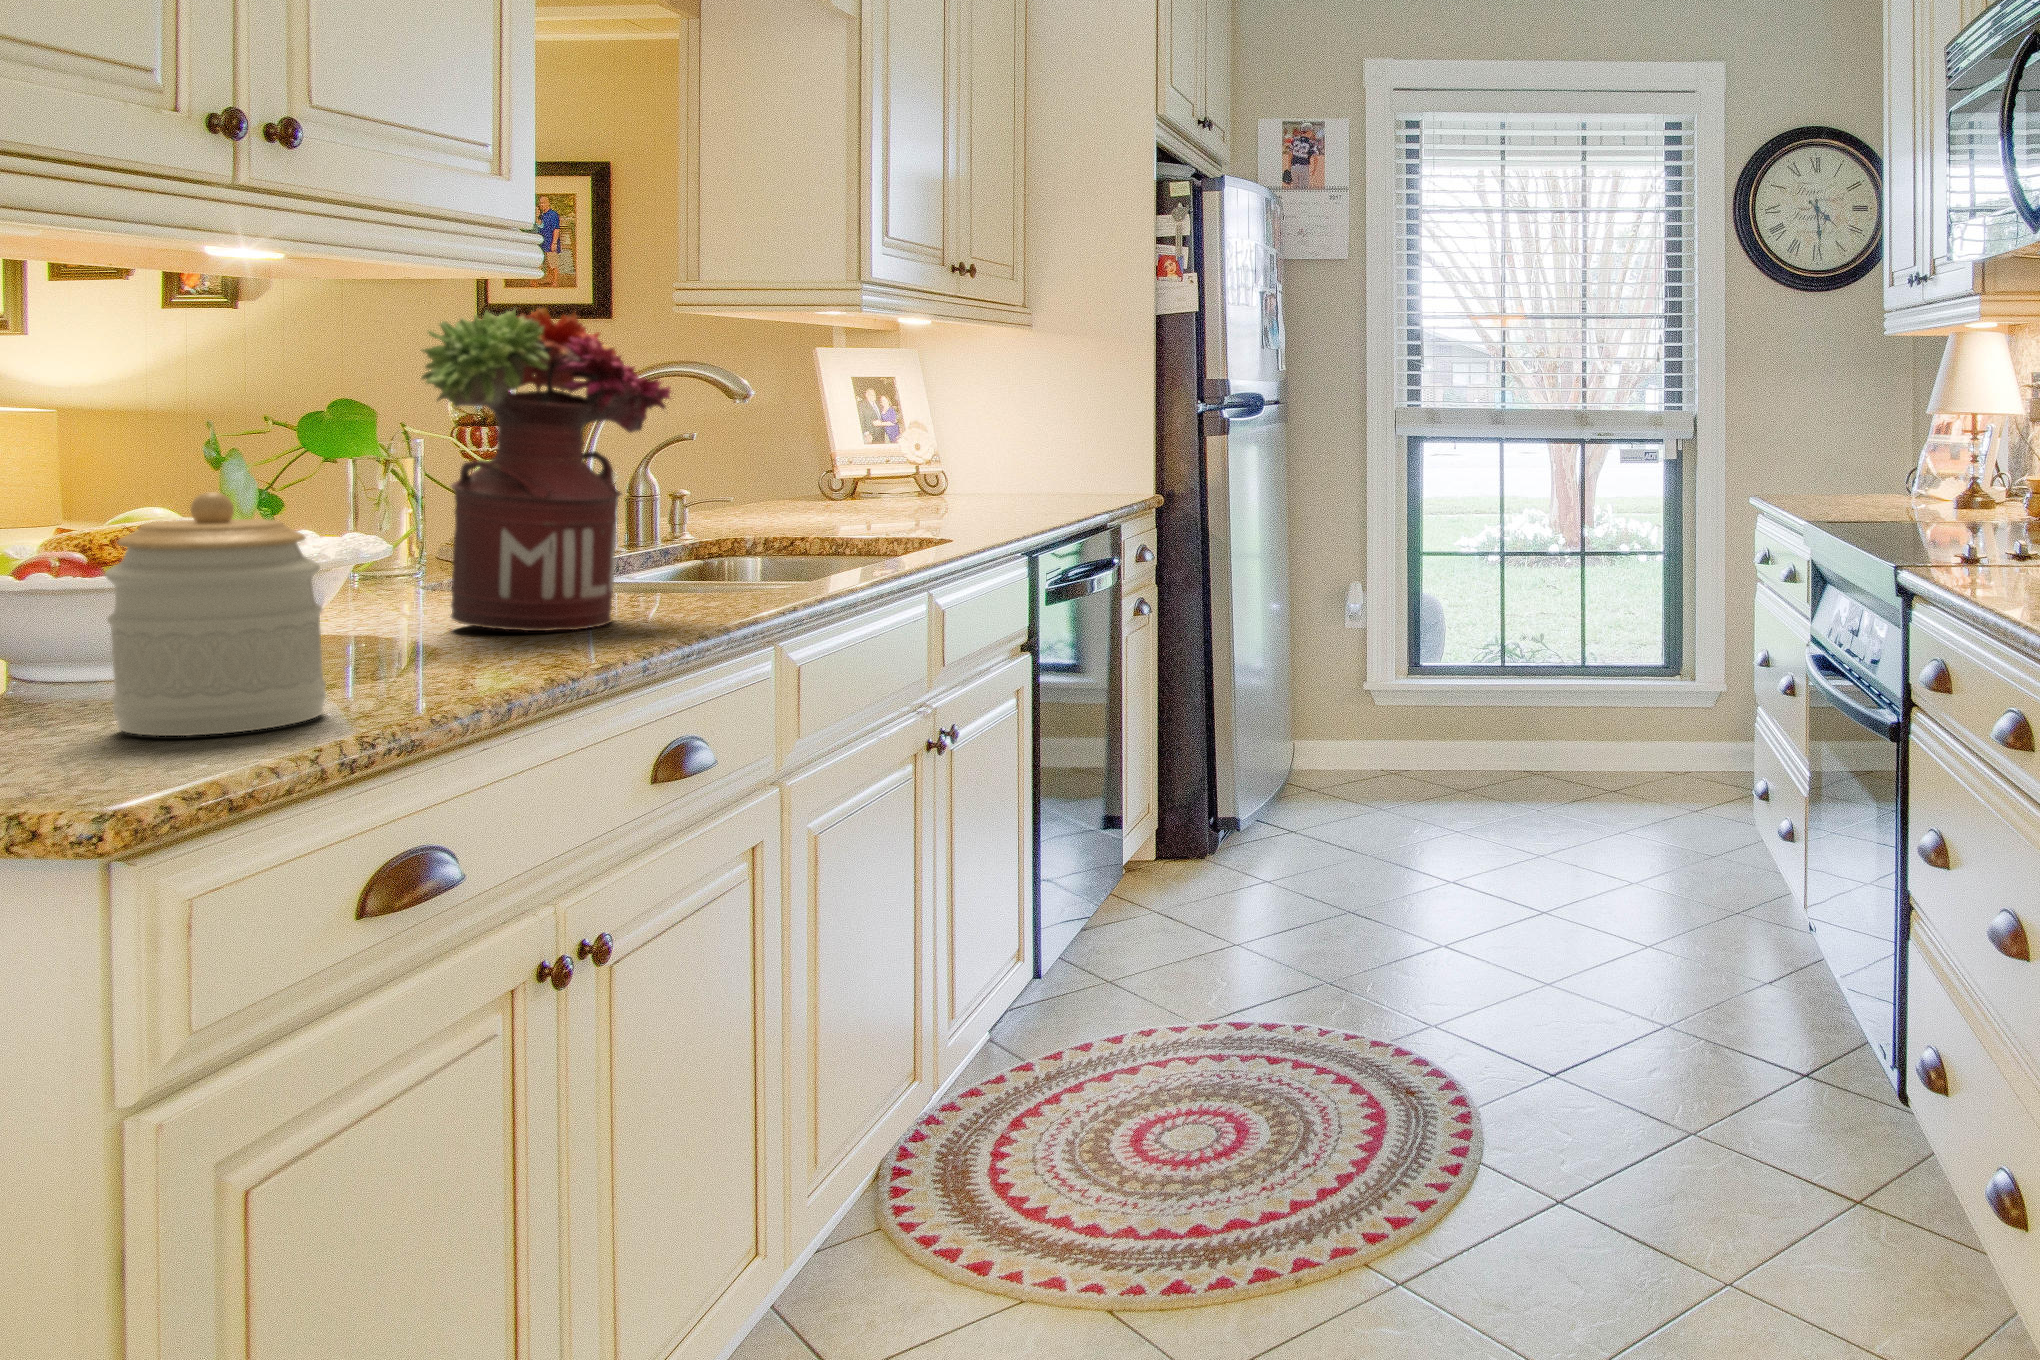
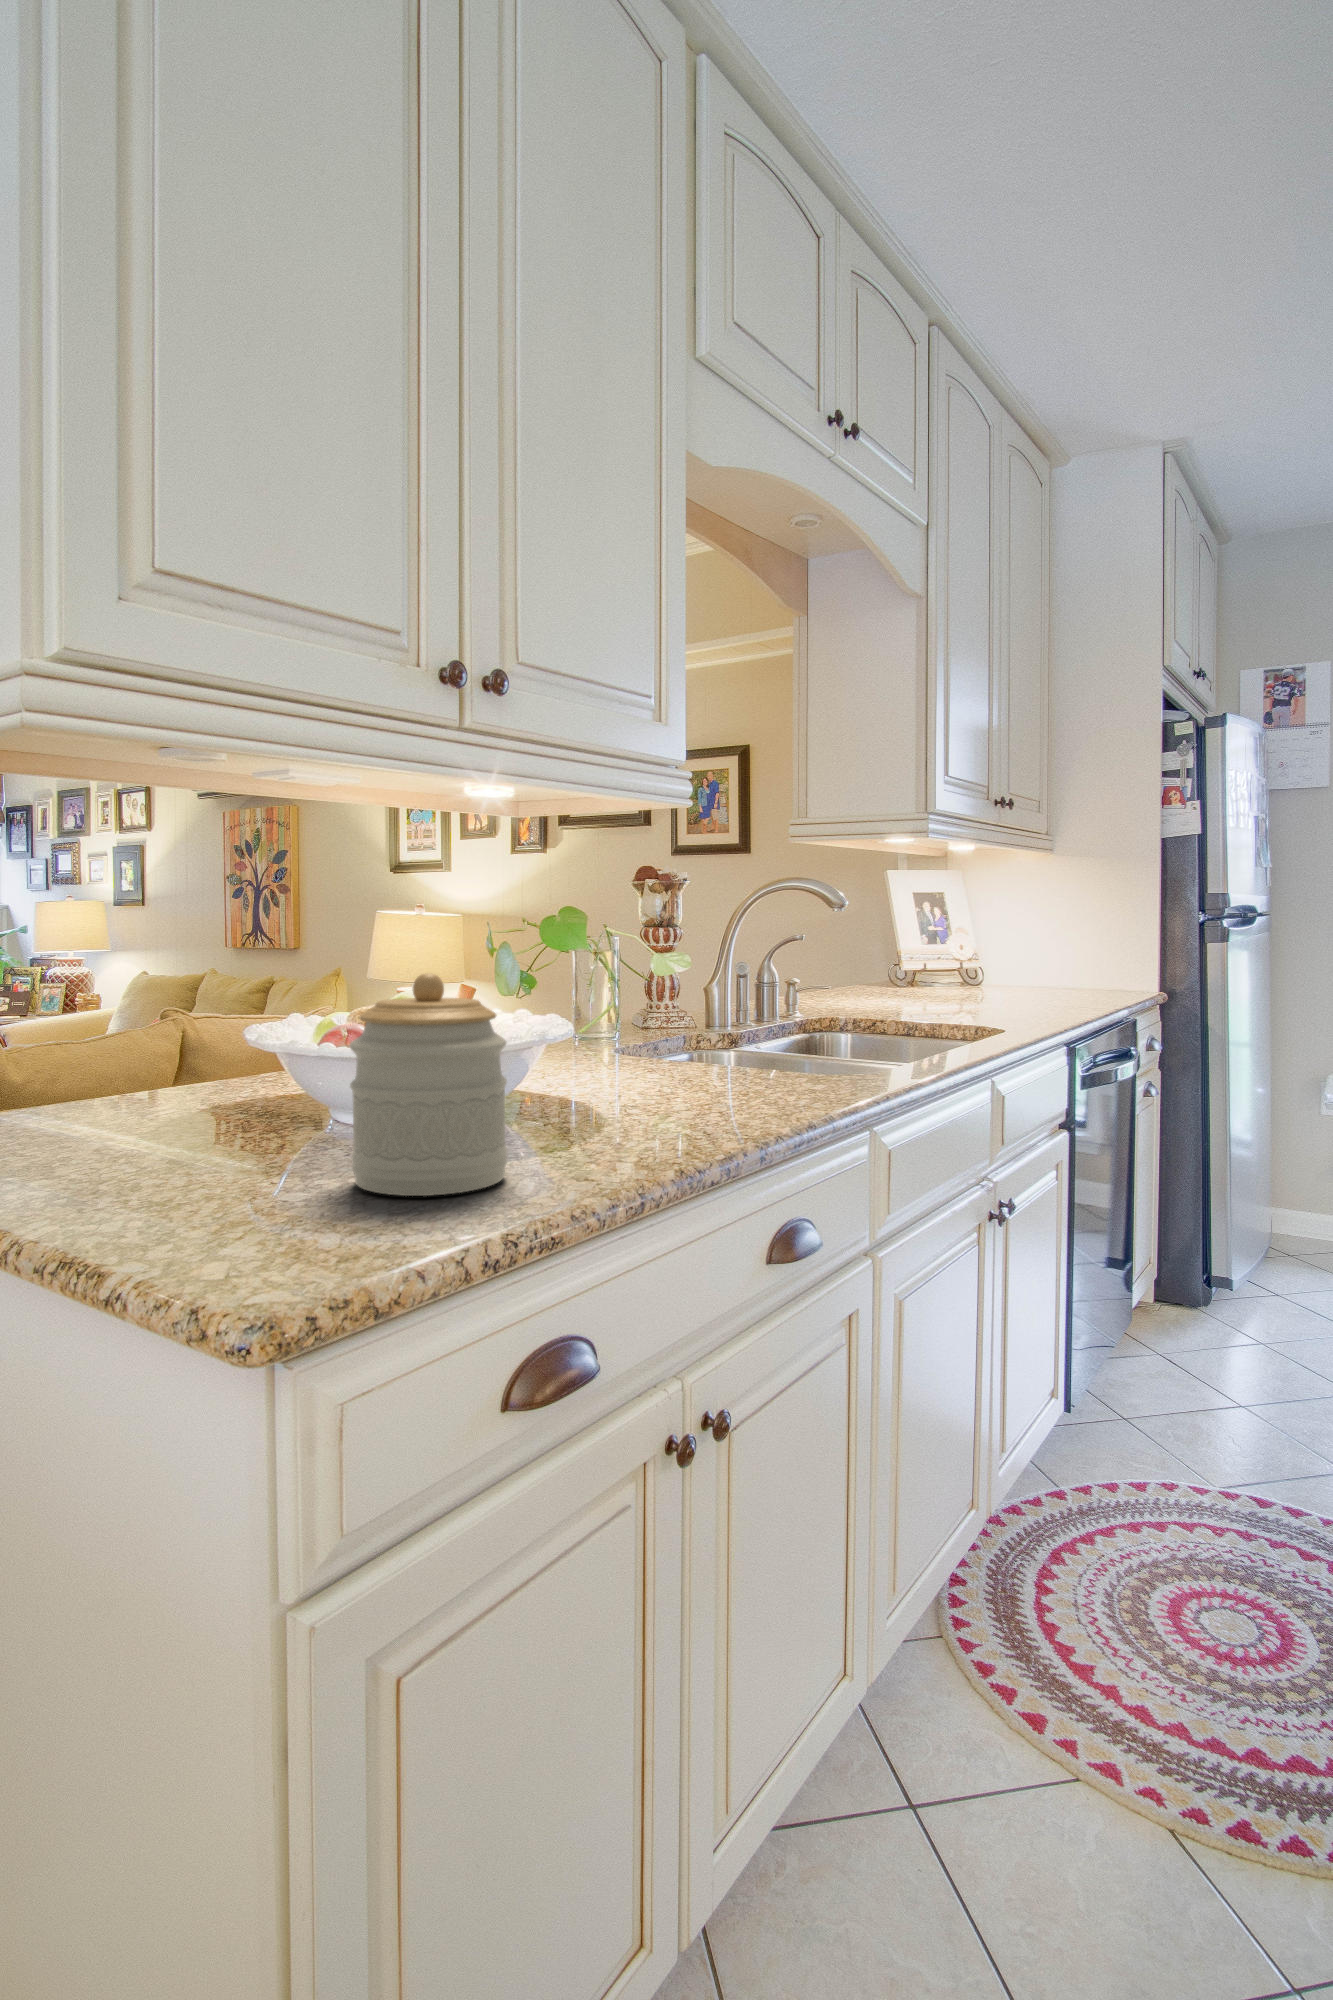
flower arrangement: present [420,307,671,631] -> none [611,822,799,1098]

